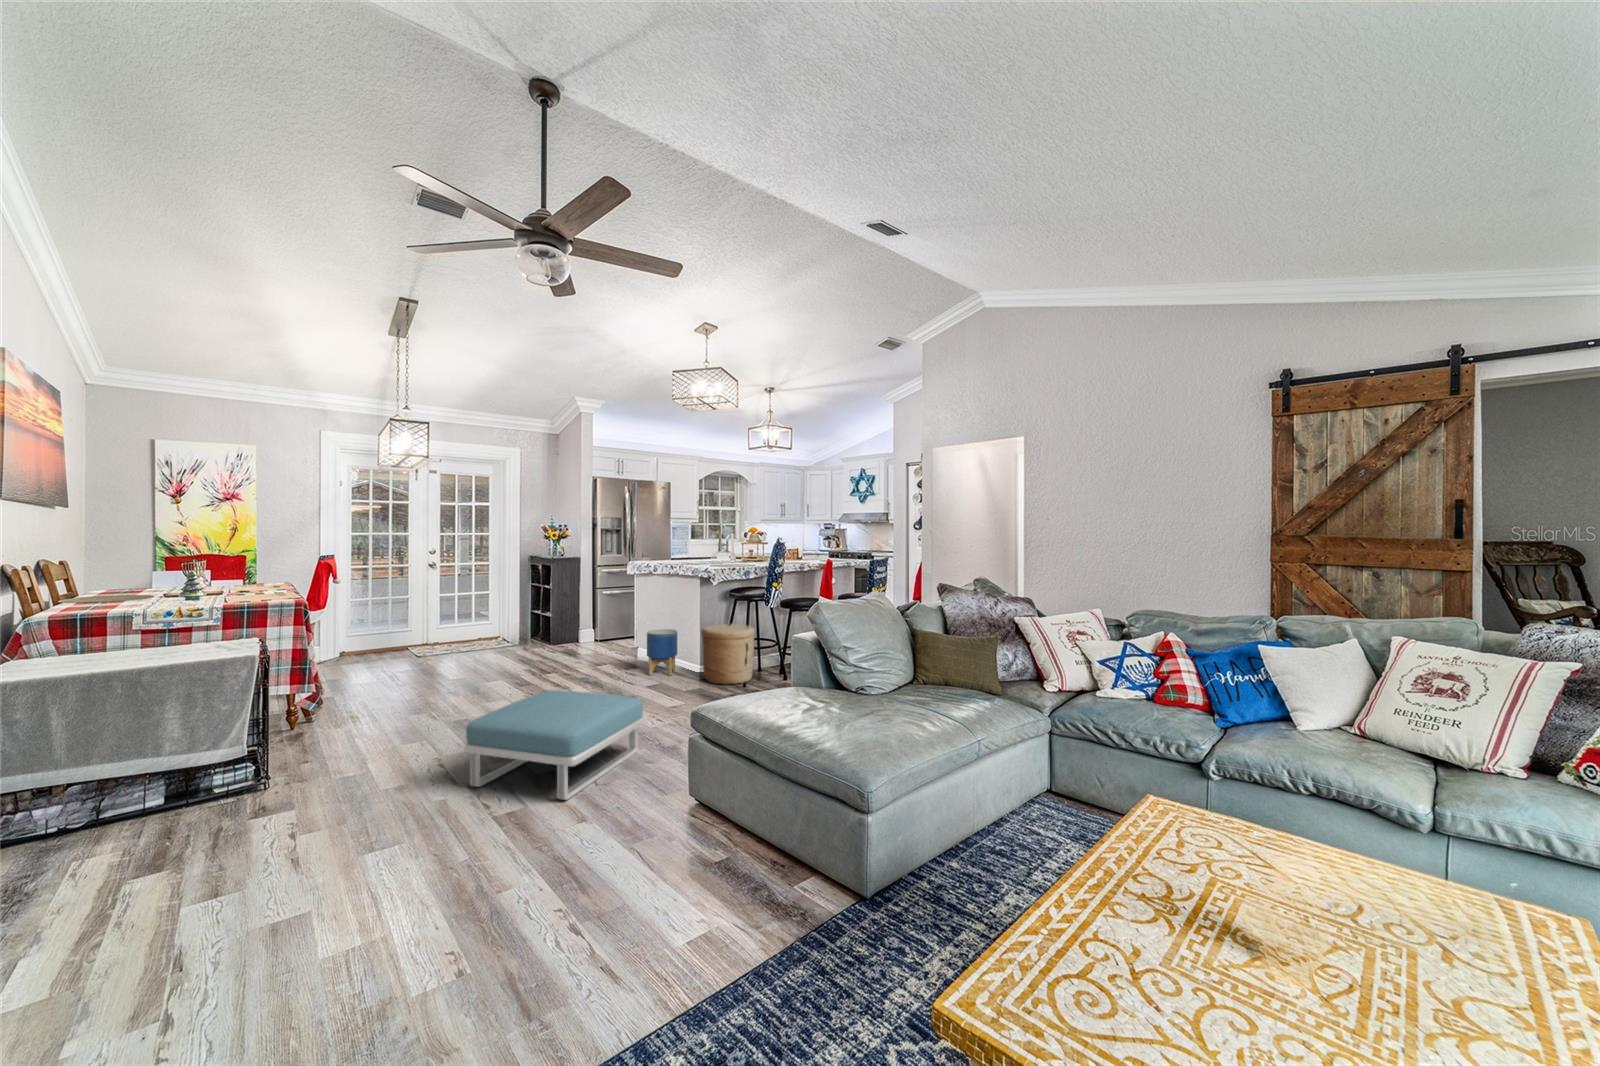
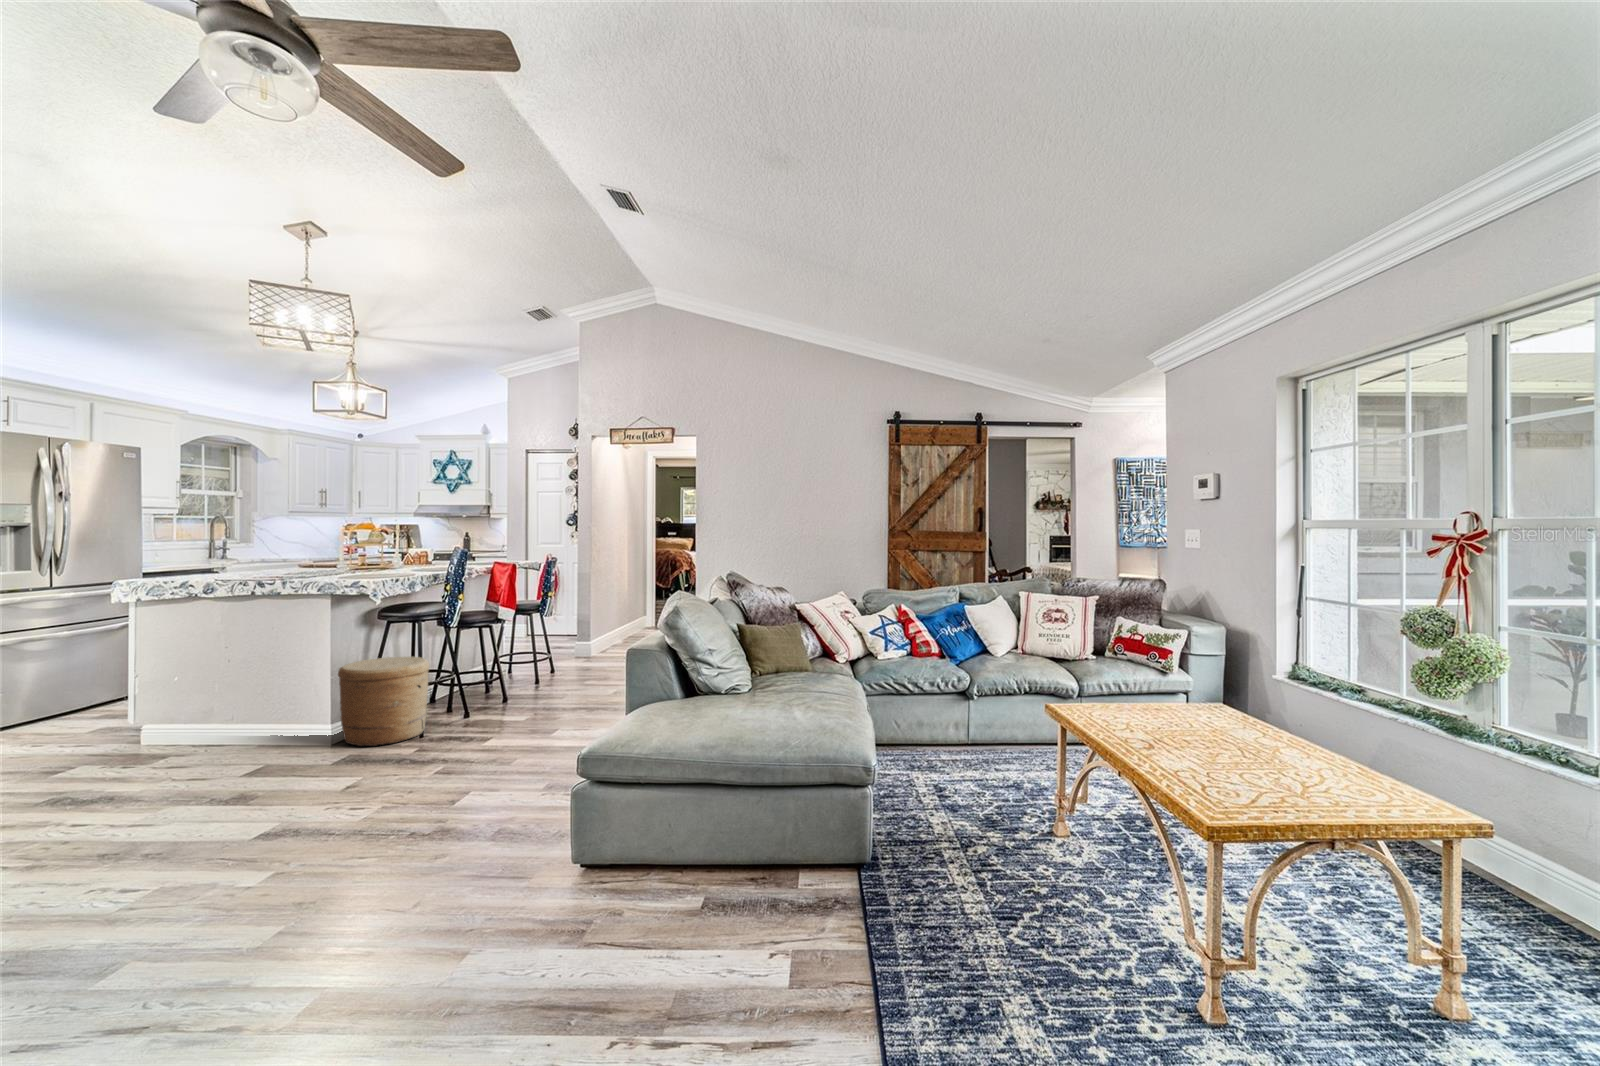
planter: present [647,629,677,676] -> none [214,681,278,762]
footstool: present [464,690,644,800] -> none [103,771,411,1013]

